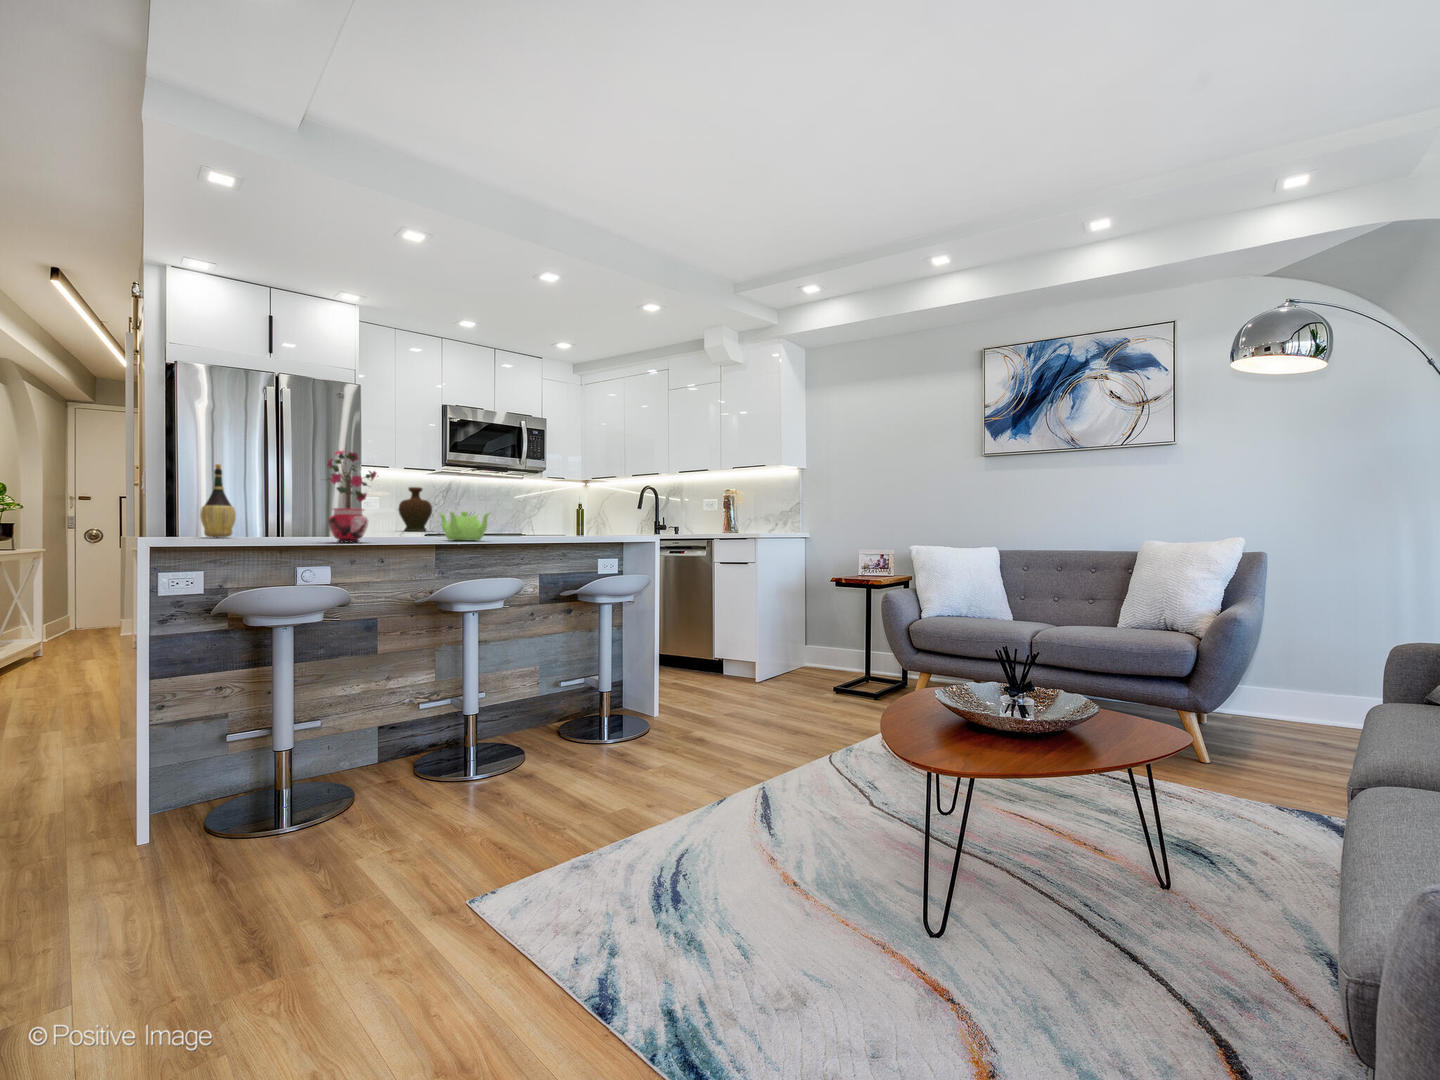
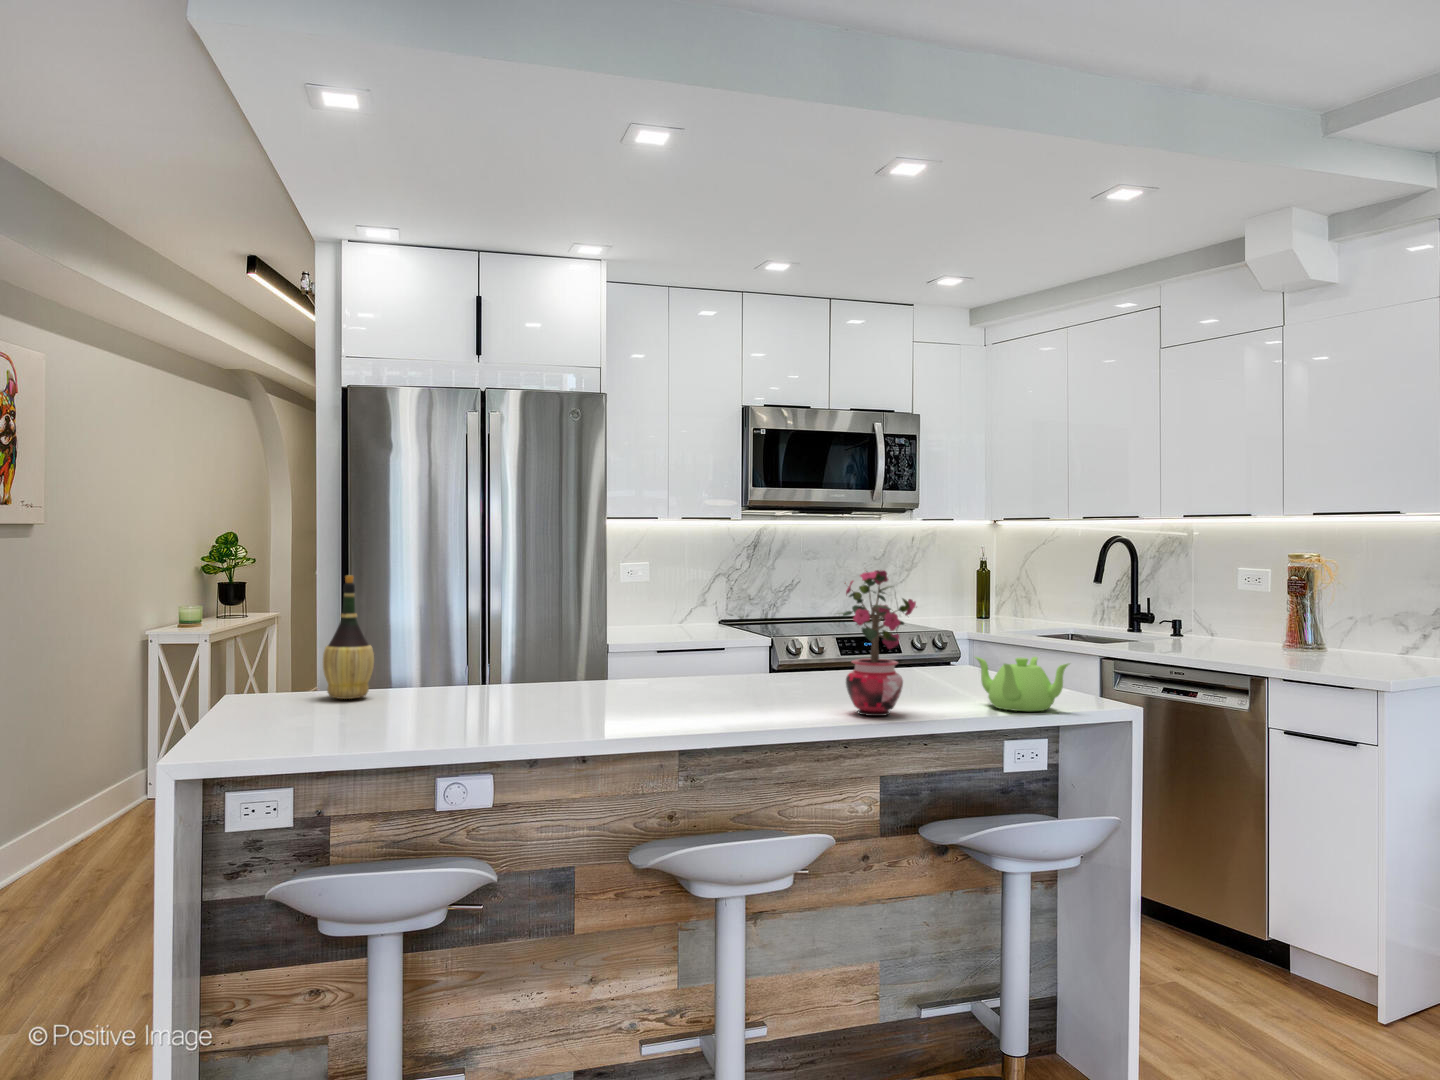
potted plant: present [327,450,376,542] -> present [842,570,916,716]
decorative vase: present [398,487,432,531] -> none [661,561,716,638]
teapot: present [439,512,489,541] -> present [975,657,1069,711]

